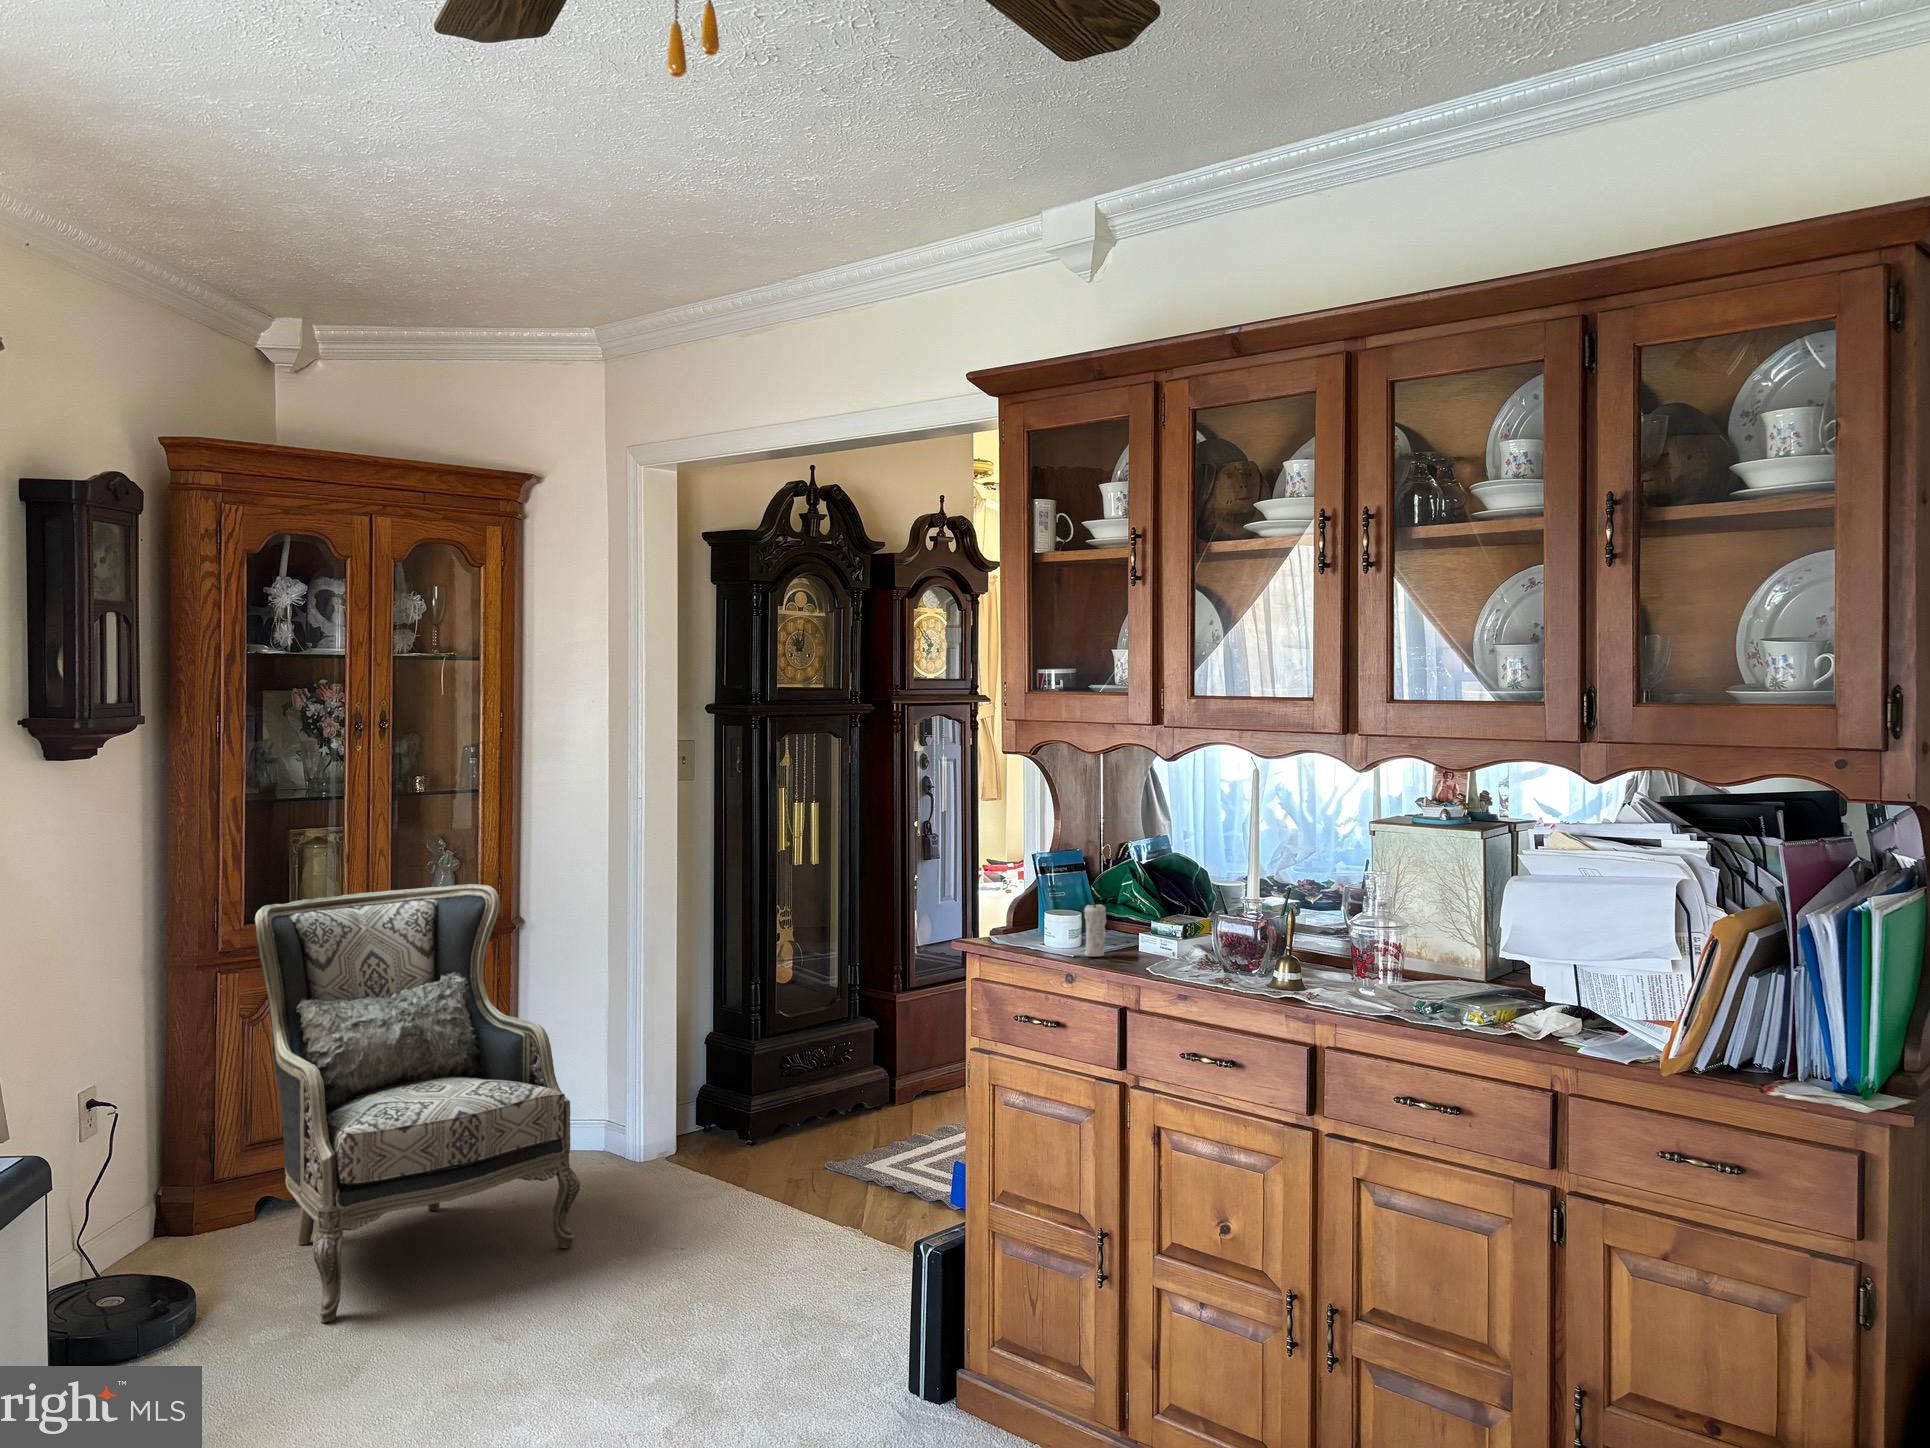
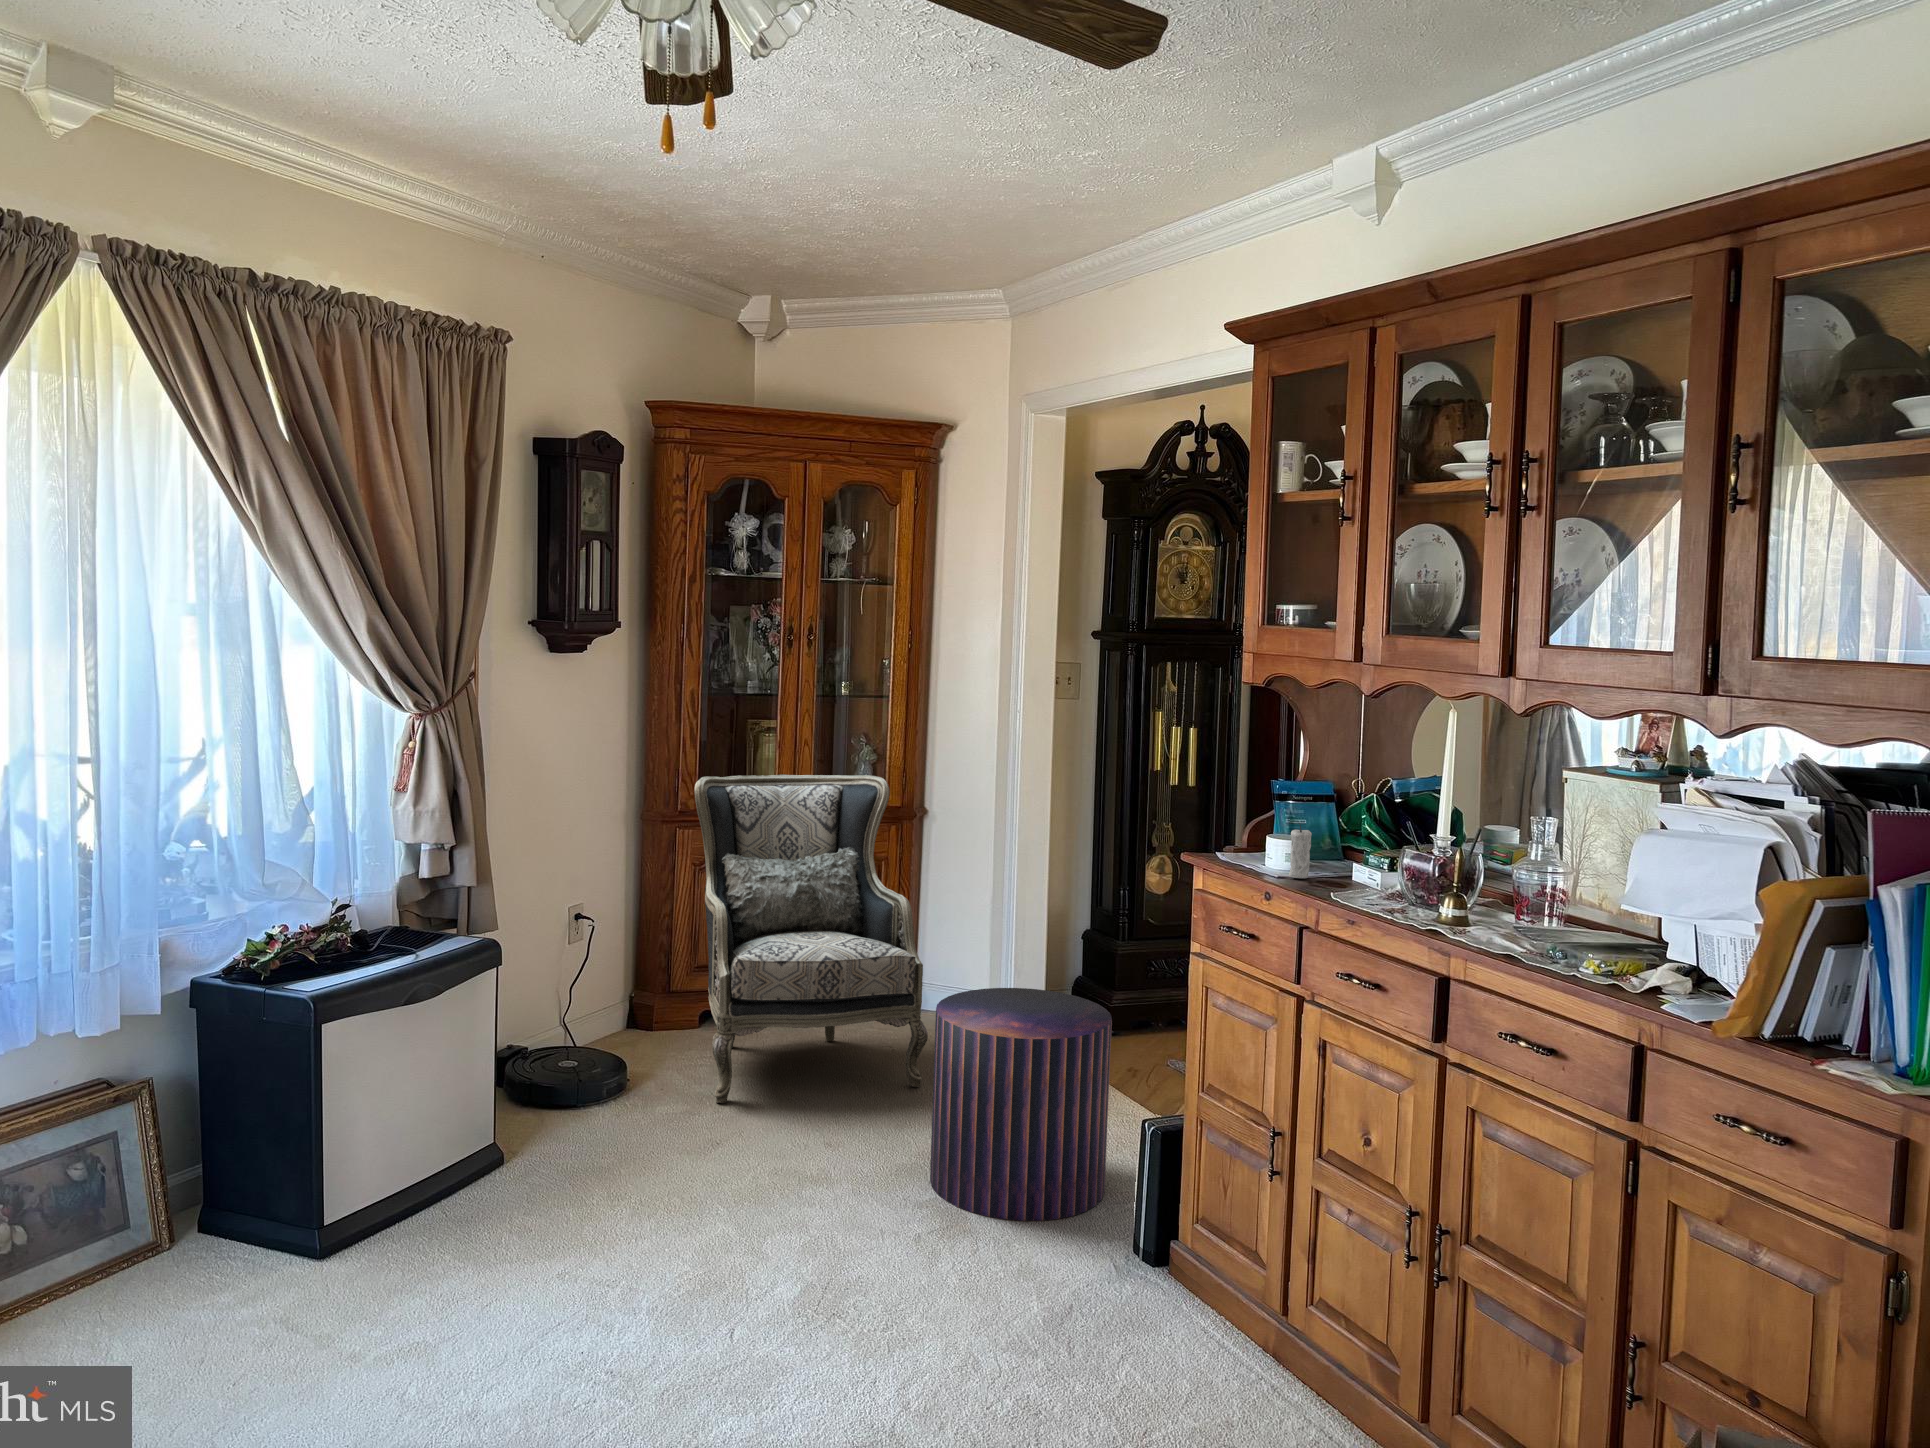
pouf: none [638,1111,843,1393] -> present [930,988,1112,1221]

